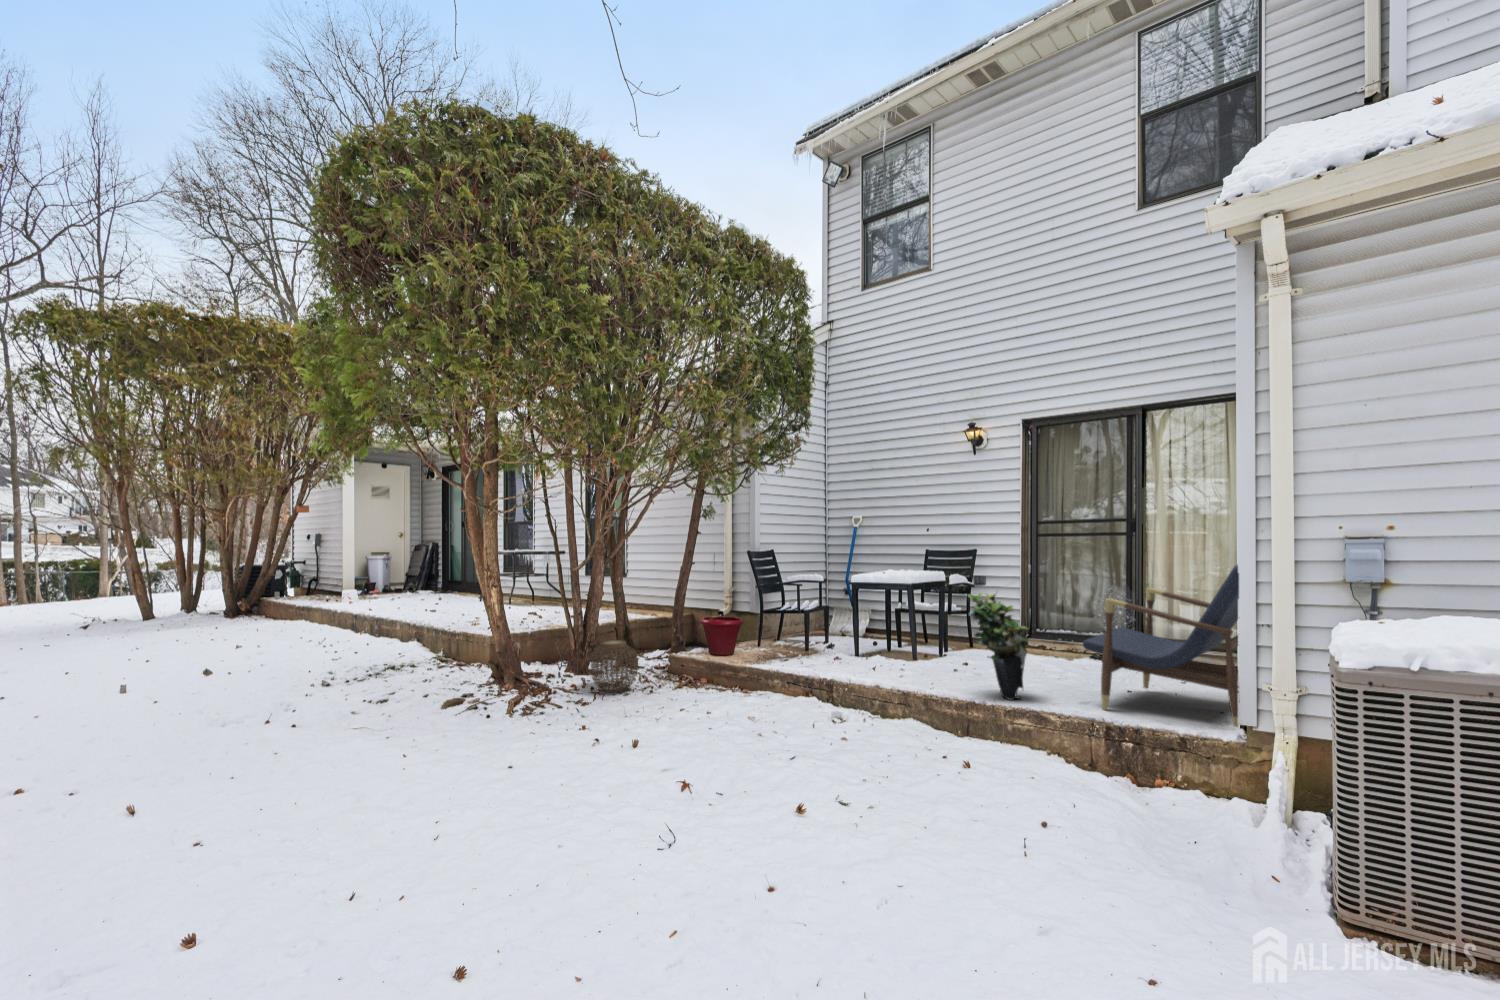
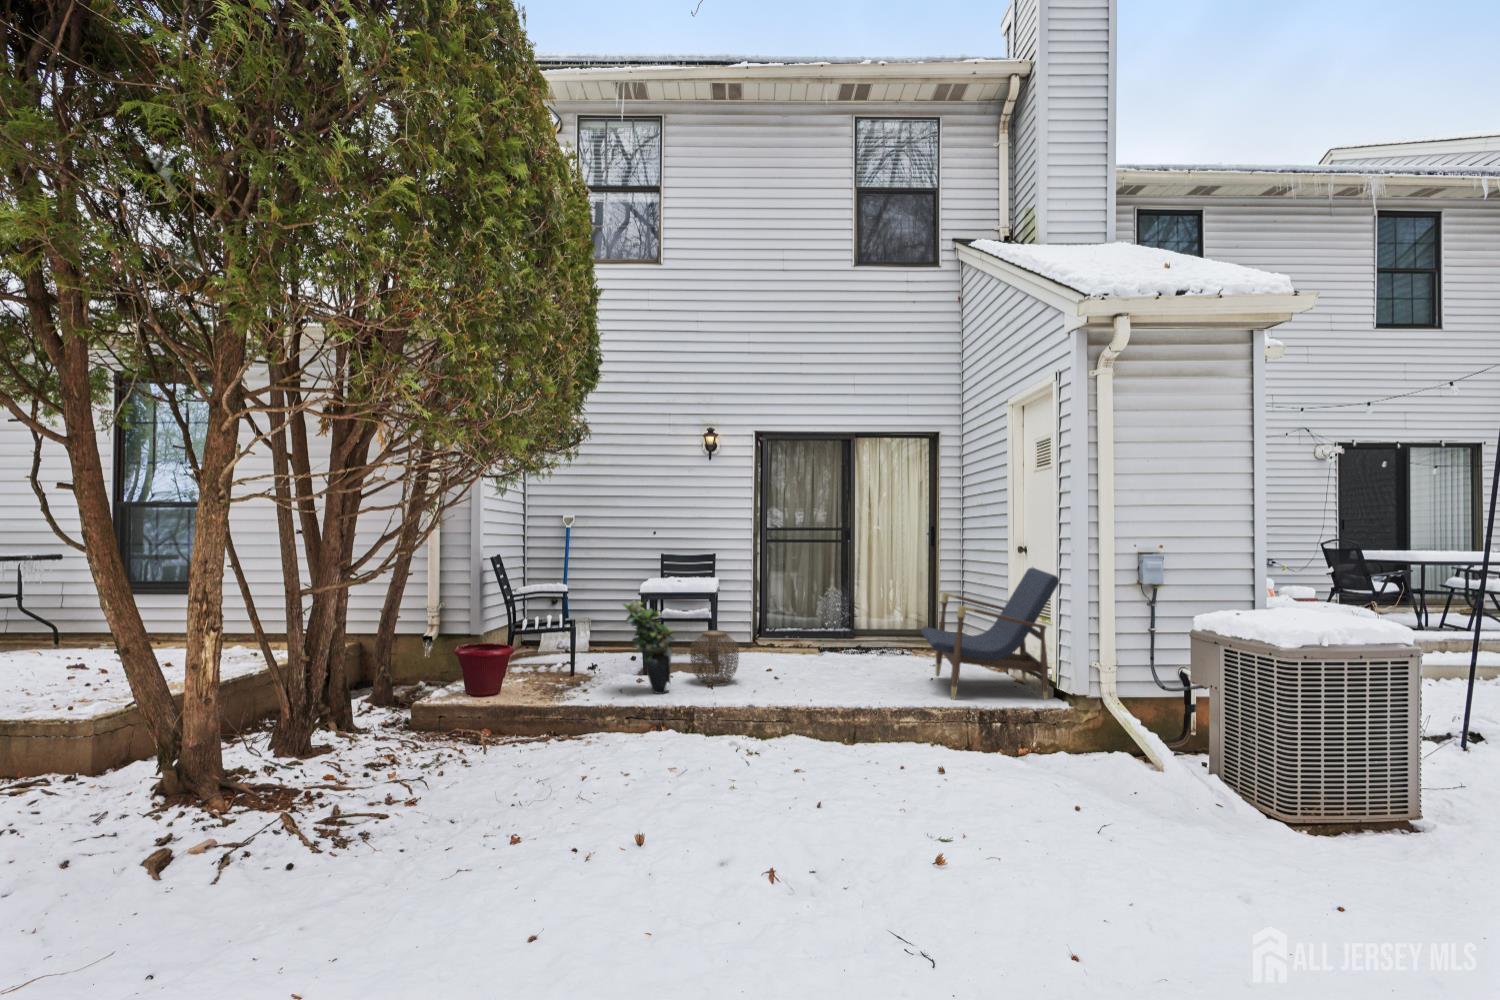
potted plant: present [968,592,1029,700] -> present [622,601,675,694]
woven basket: present [591,640,637,693] -> present [690,630,739,685]

